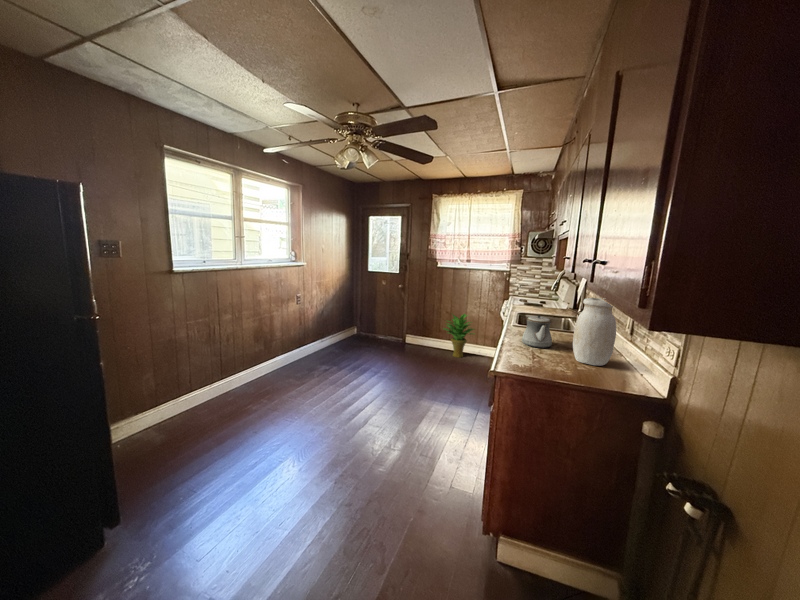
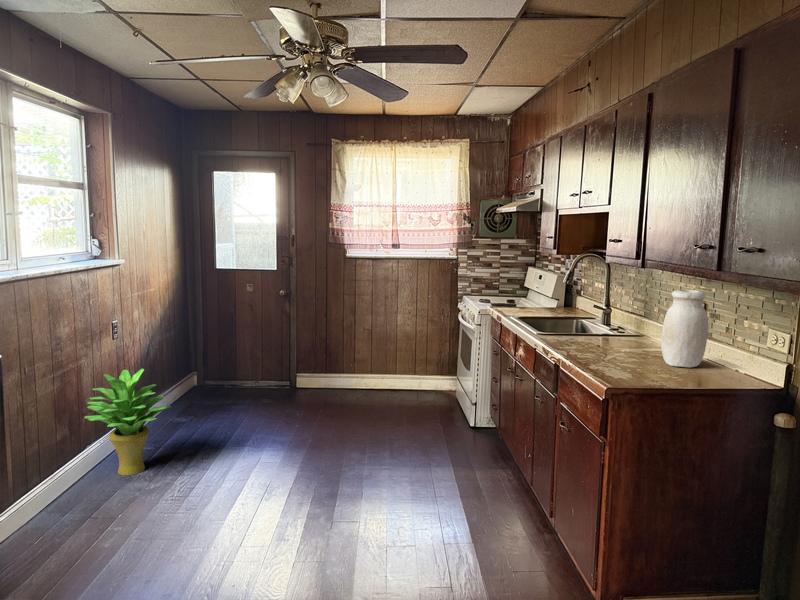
potted plant: present [444,314,474,358] -> present [84,369,171,475]
teapot: present [522,315,552,348] -> none [586,316,627,357]

